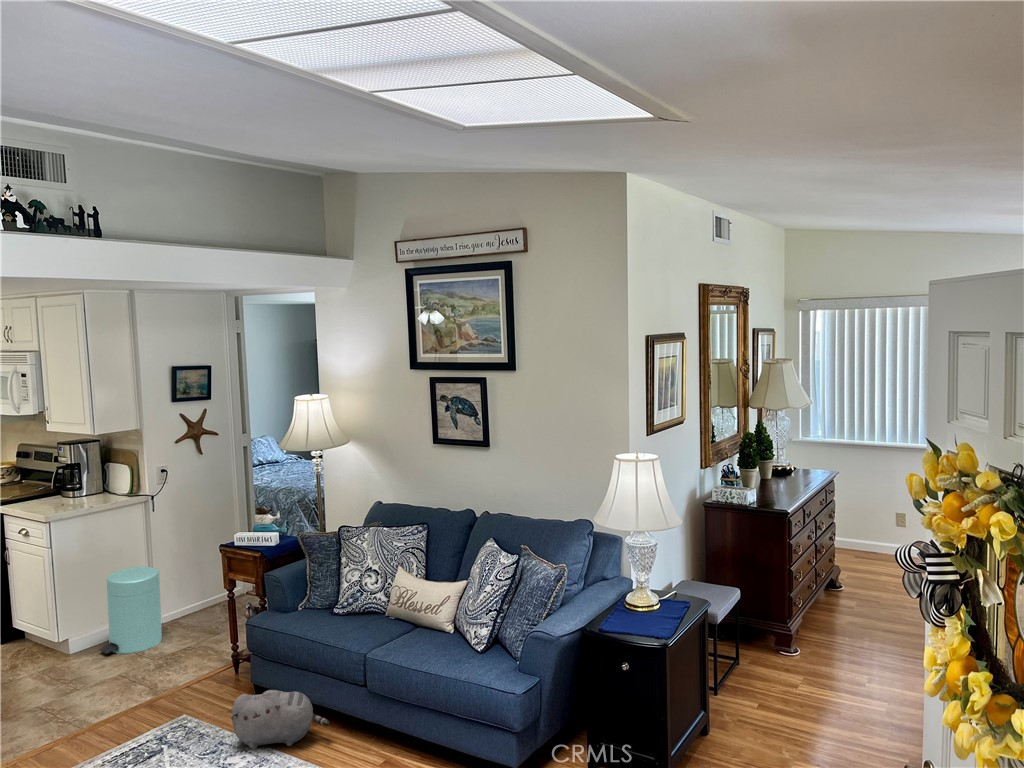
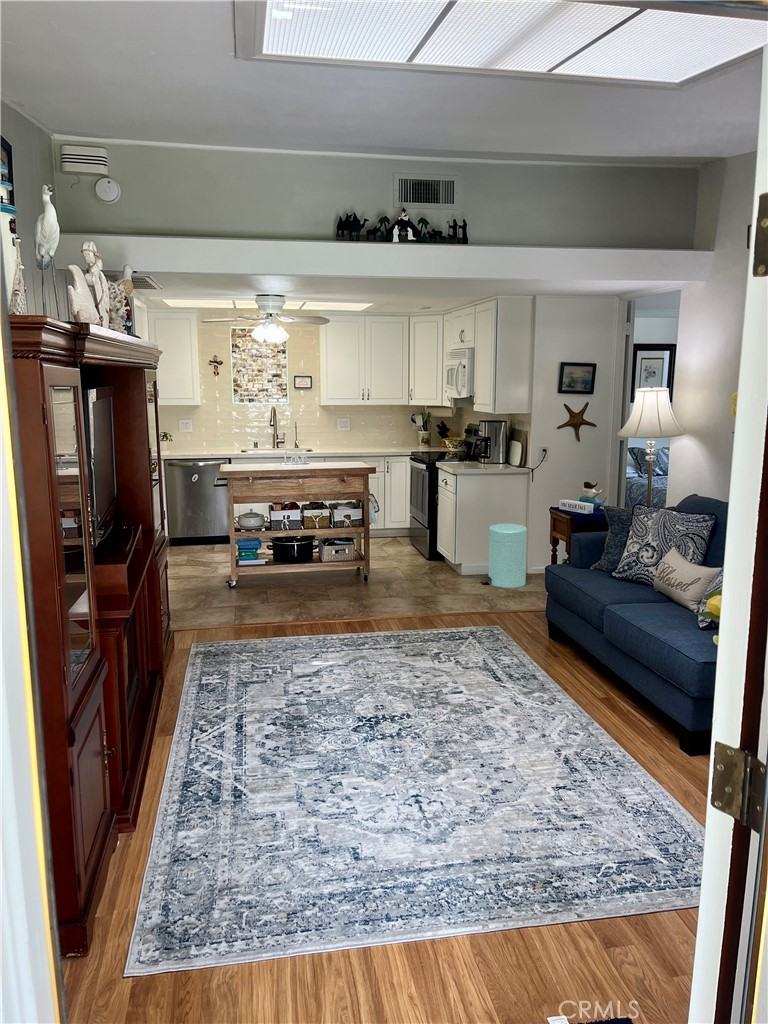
plush toy: present [231,690,329,749] -> none [504,617,576,670]

